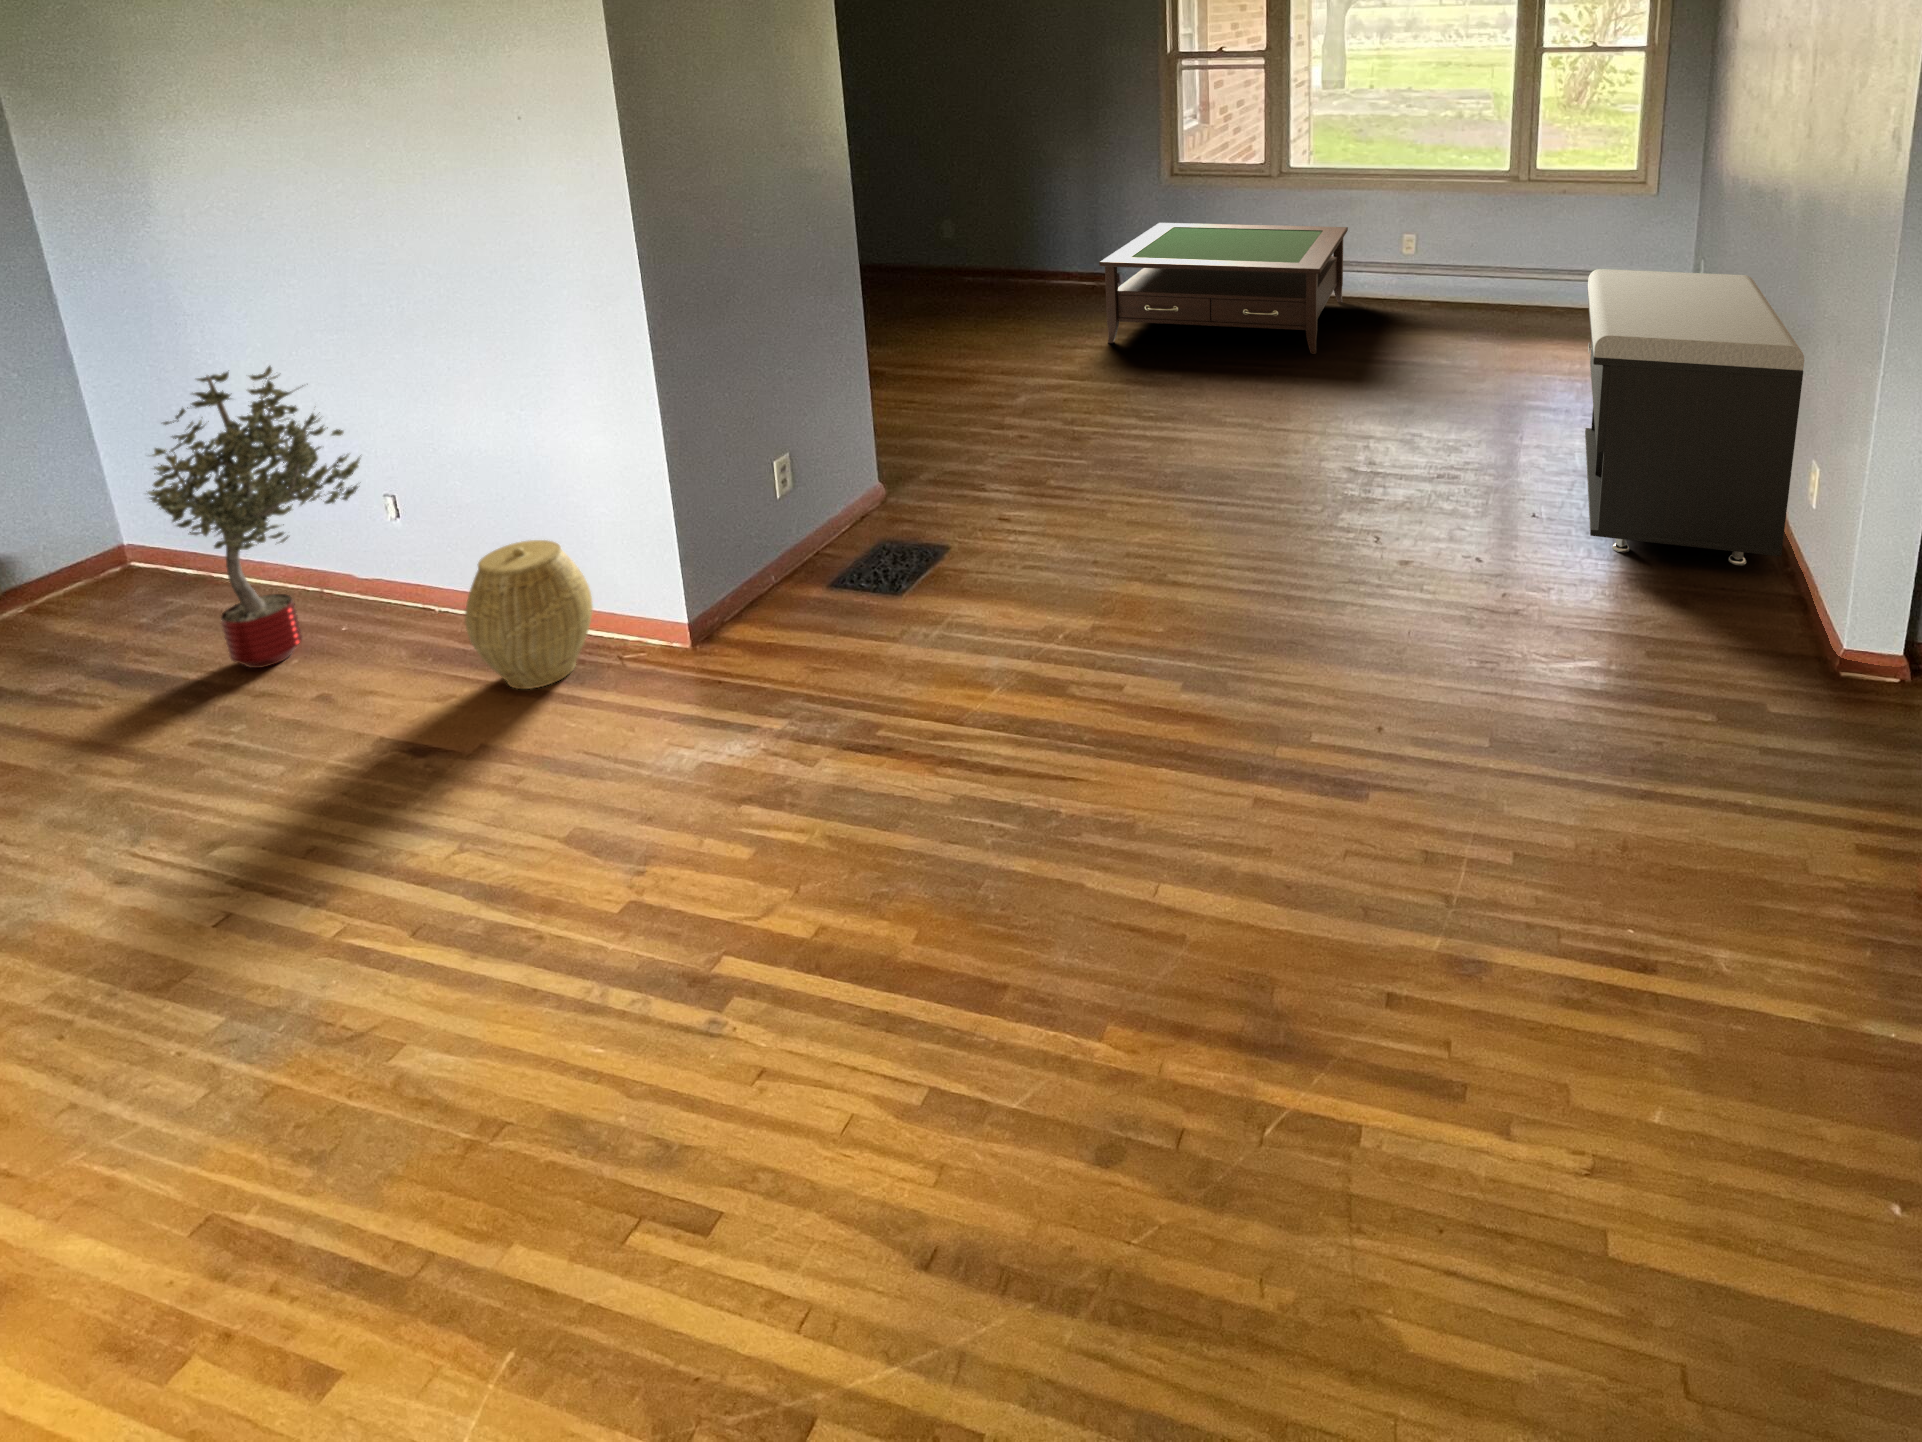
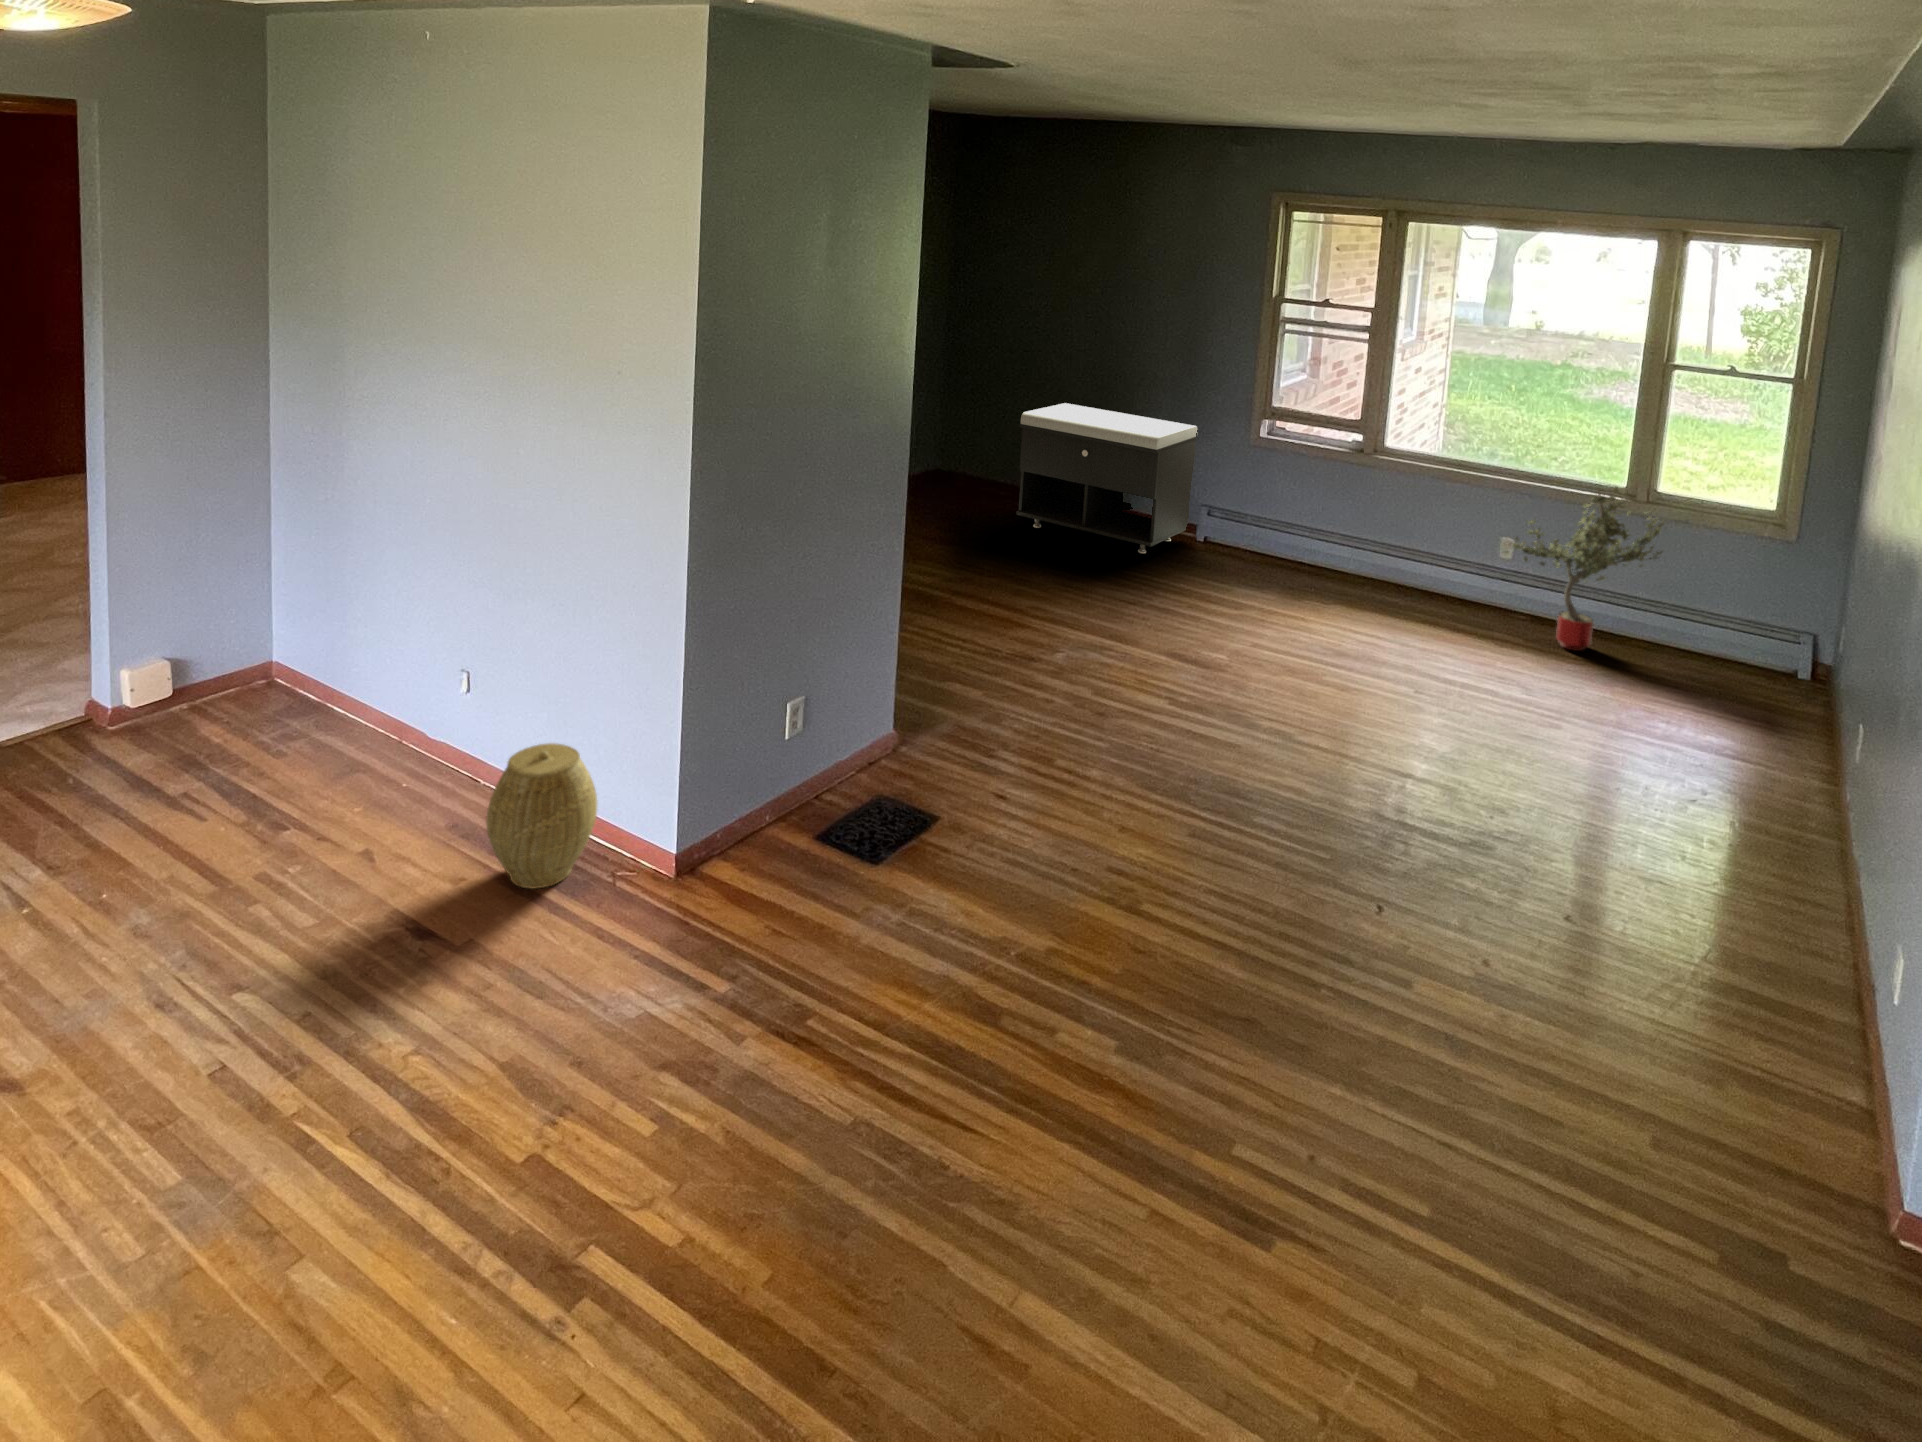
coffee table: present [1099,223,1348,354] -> none [1163,482,1438,658]
storage bench: present [1585,269,1804,565] -> present [1016,403,1197,554]
potted tree: present [148,366,360,668] -> present [1512,486,1665,651]

